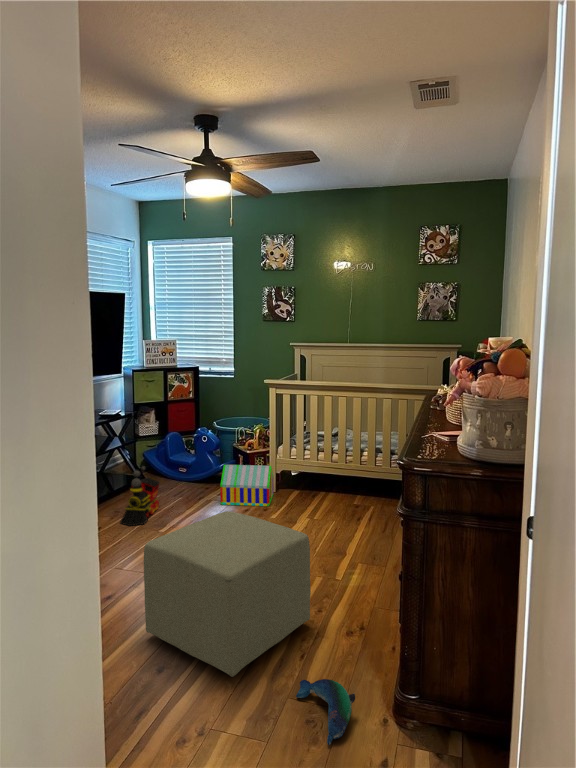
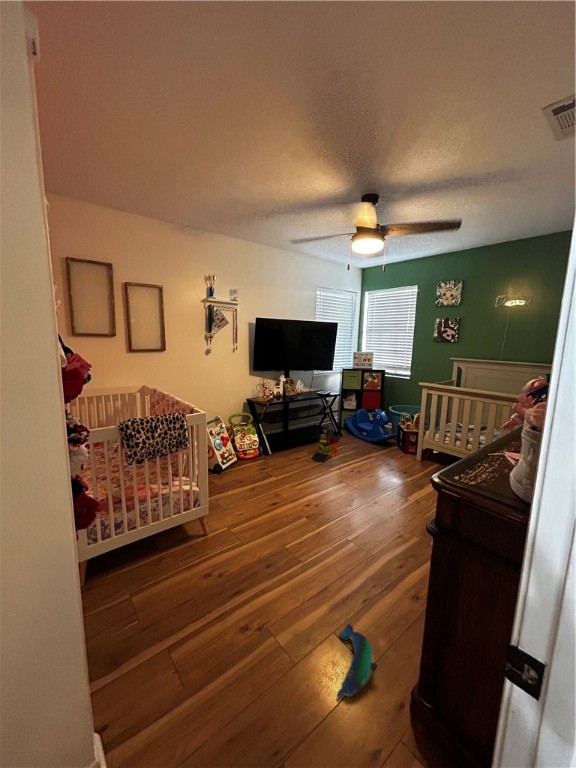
toy house: present [220,465,274,506] -> none [376,436,418,471]
ottoman: present [144,511,311,677] -> none [277,472,389,594]

